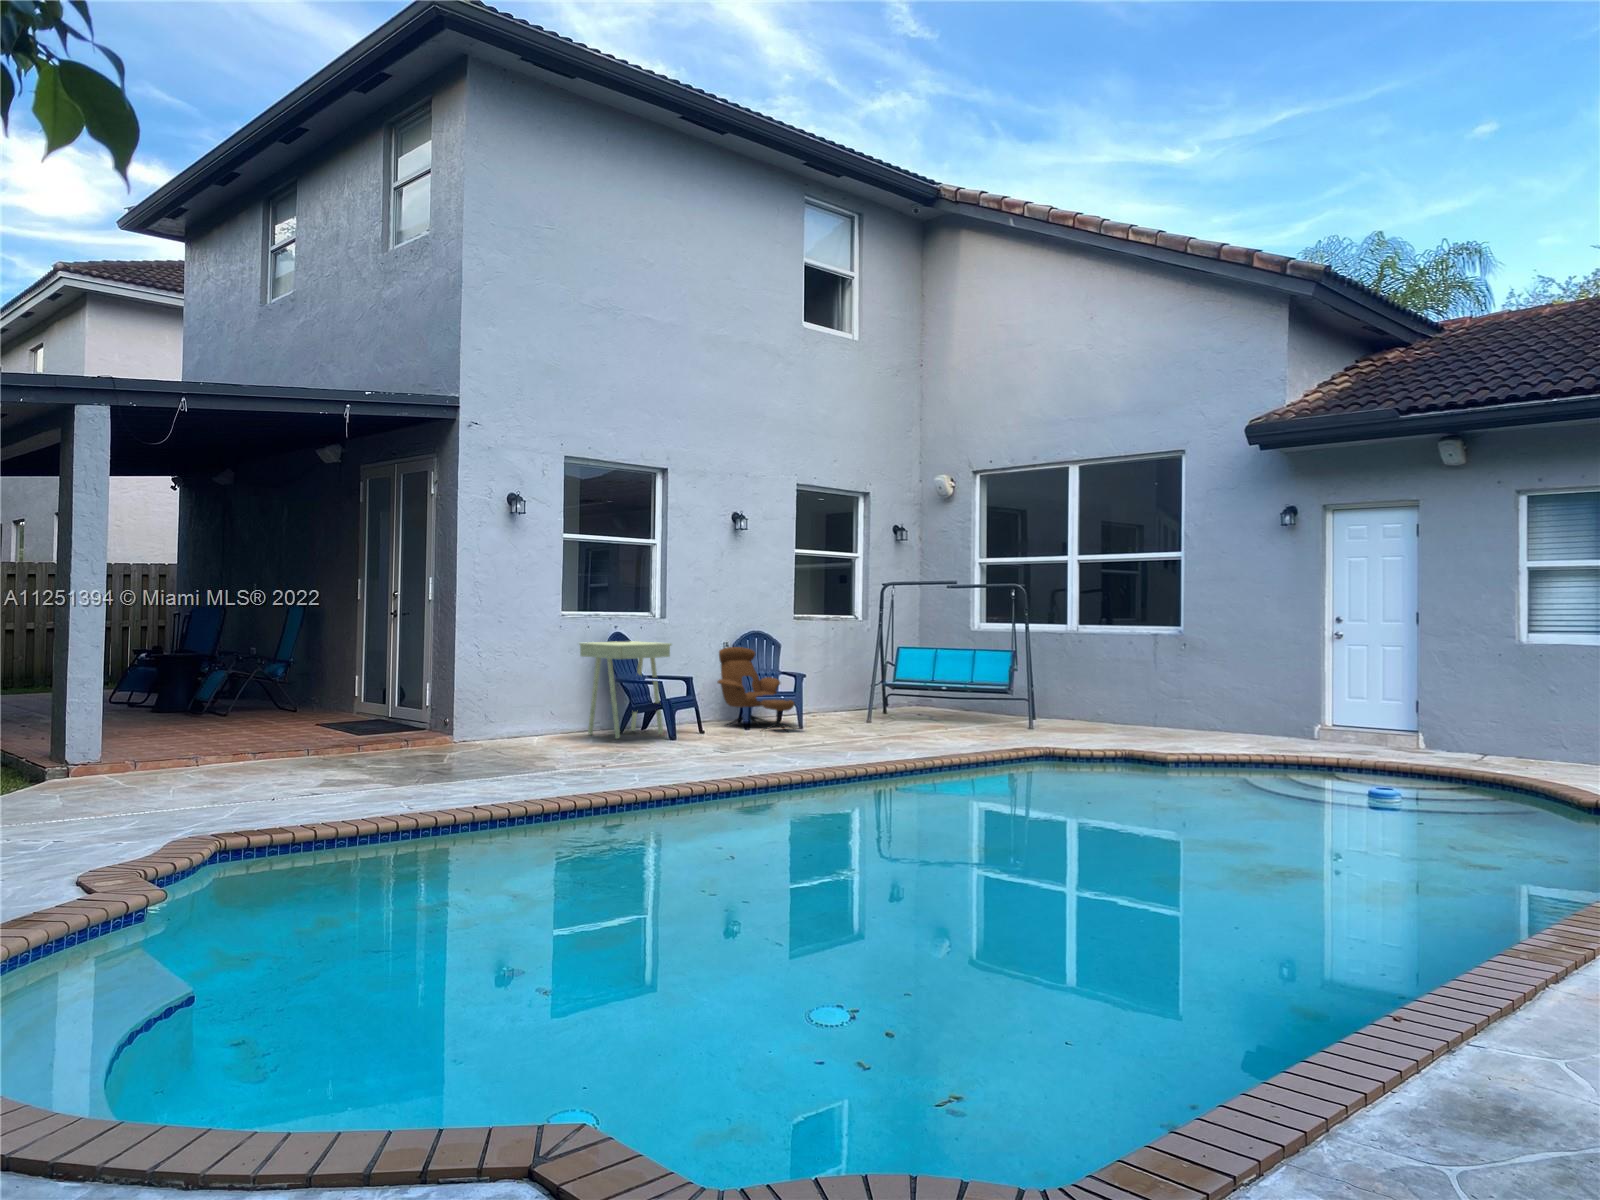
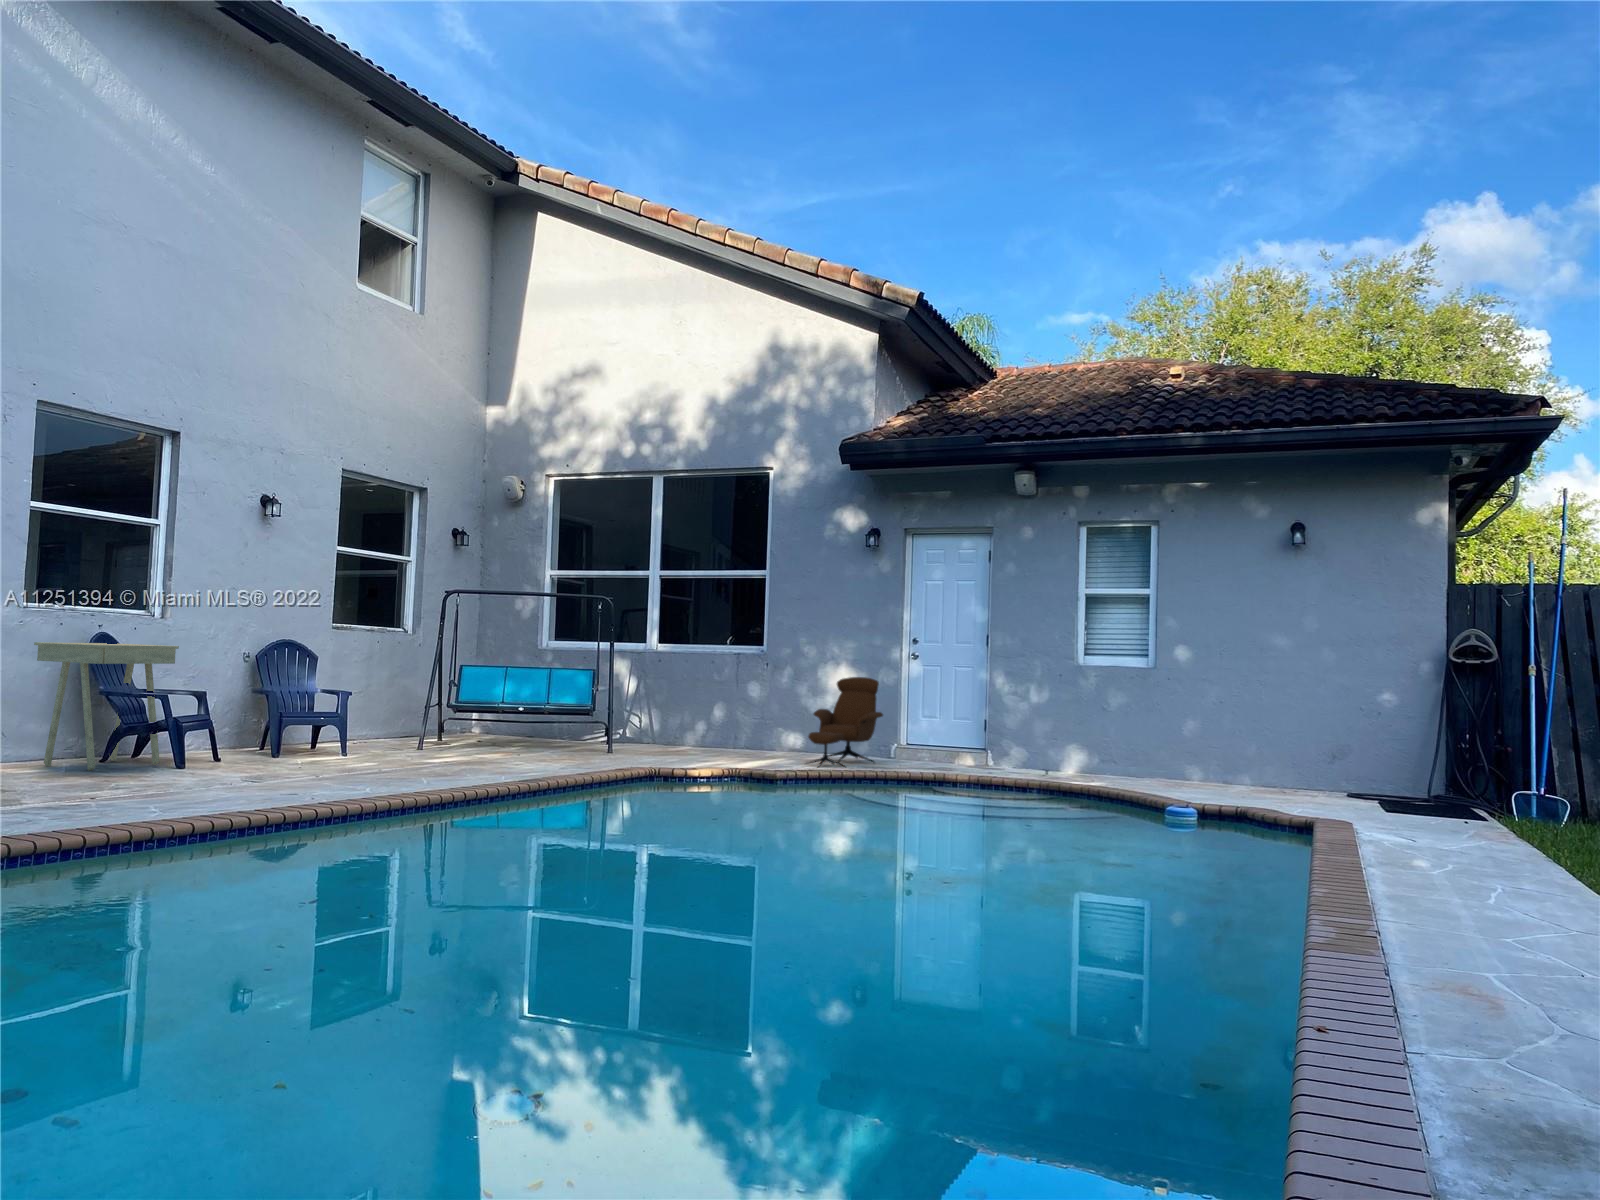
lounge chair: present [718,647,794,731] -> present [808,677,883,766]

